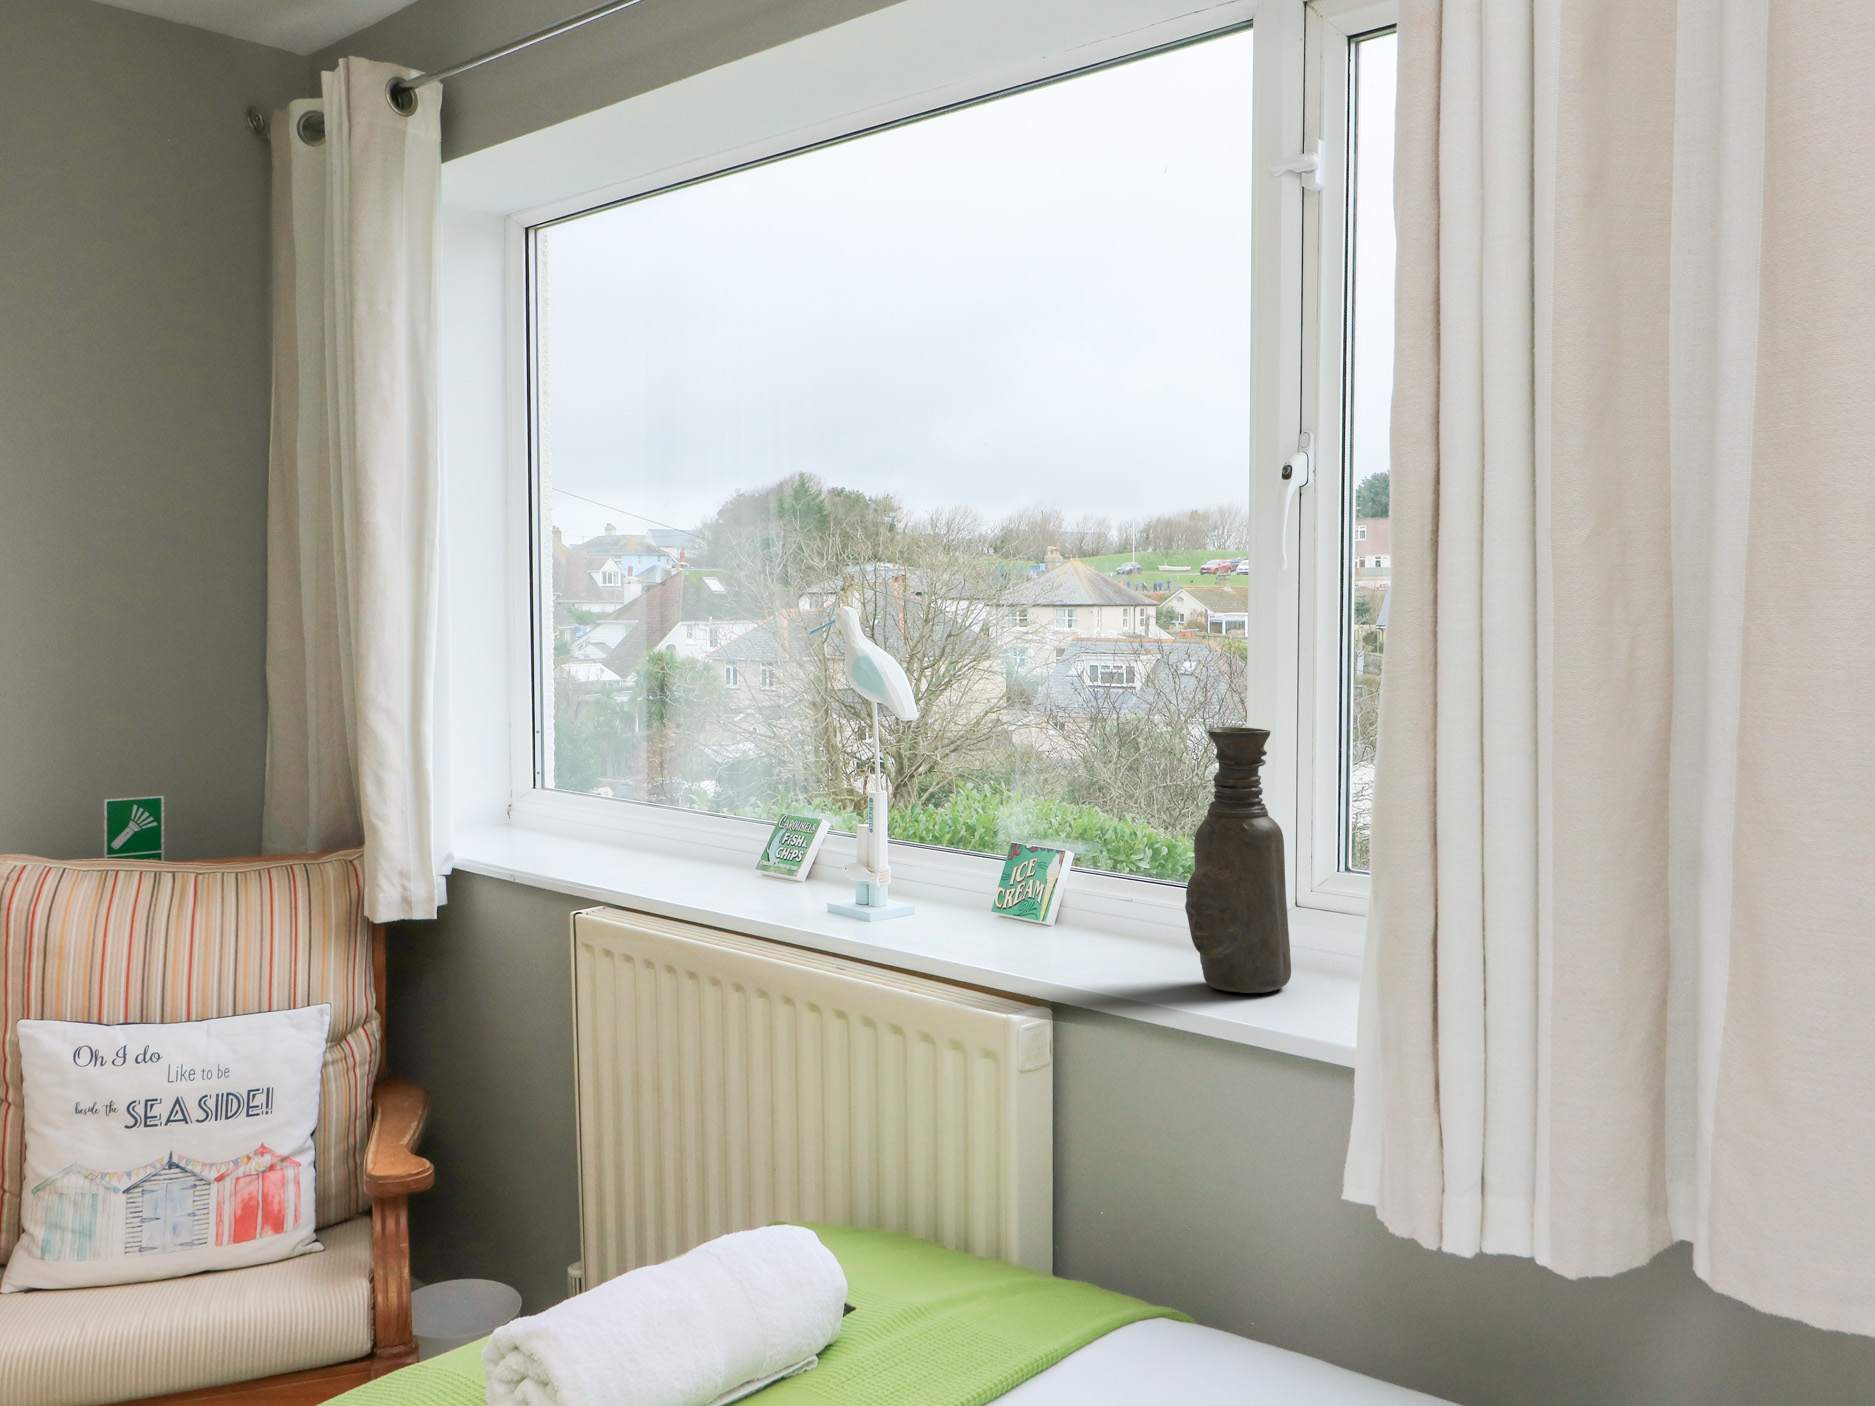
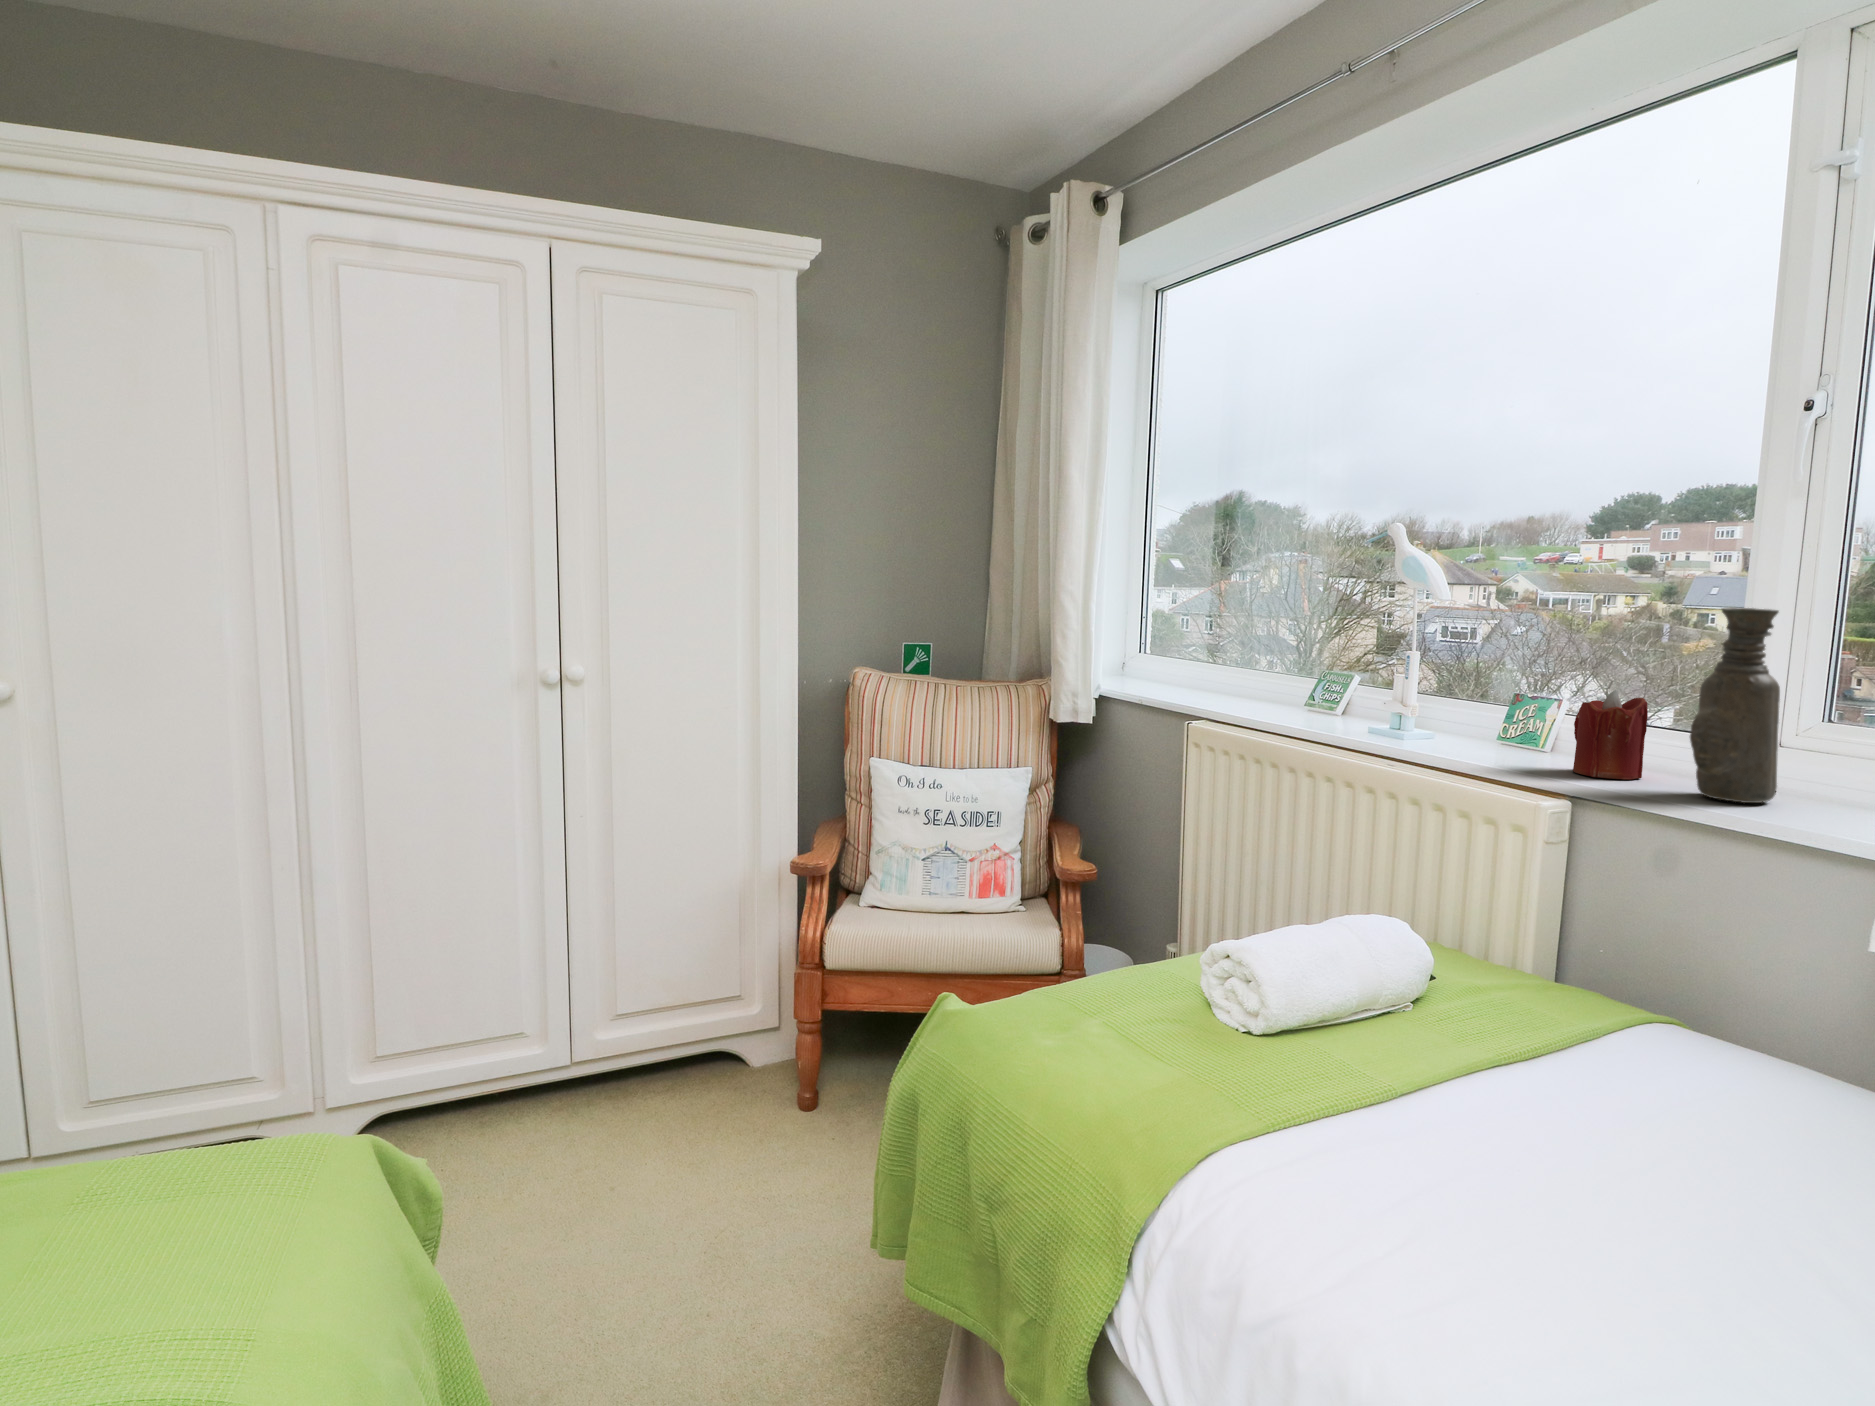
candle: none [1066,841,1150,967] -> present [1573,690,1648,779]

